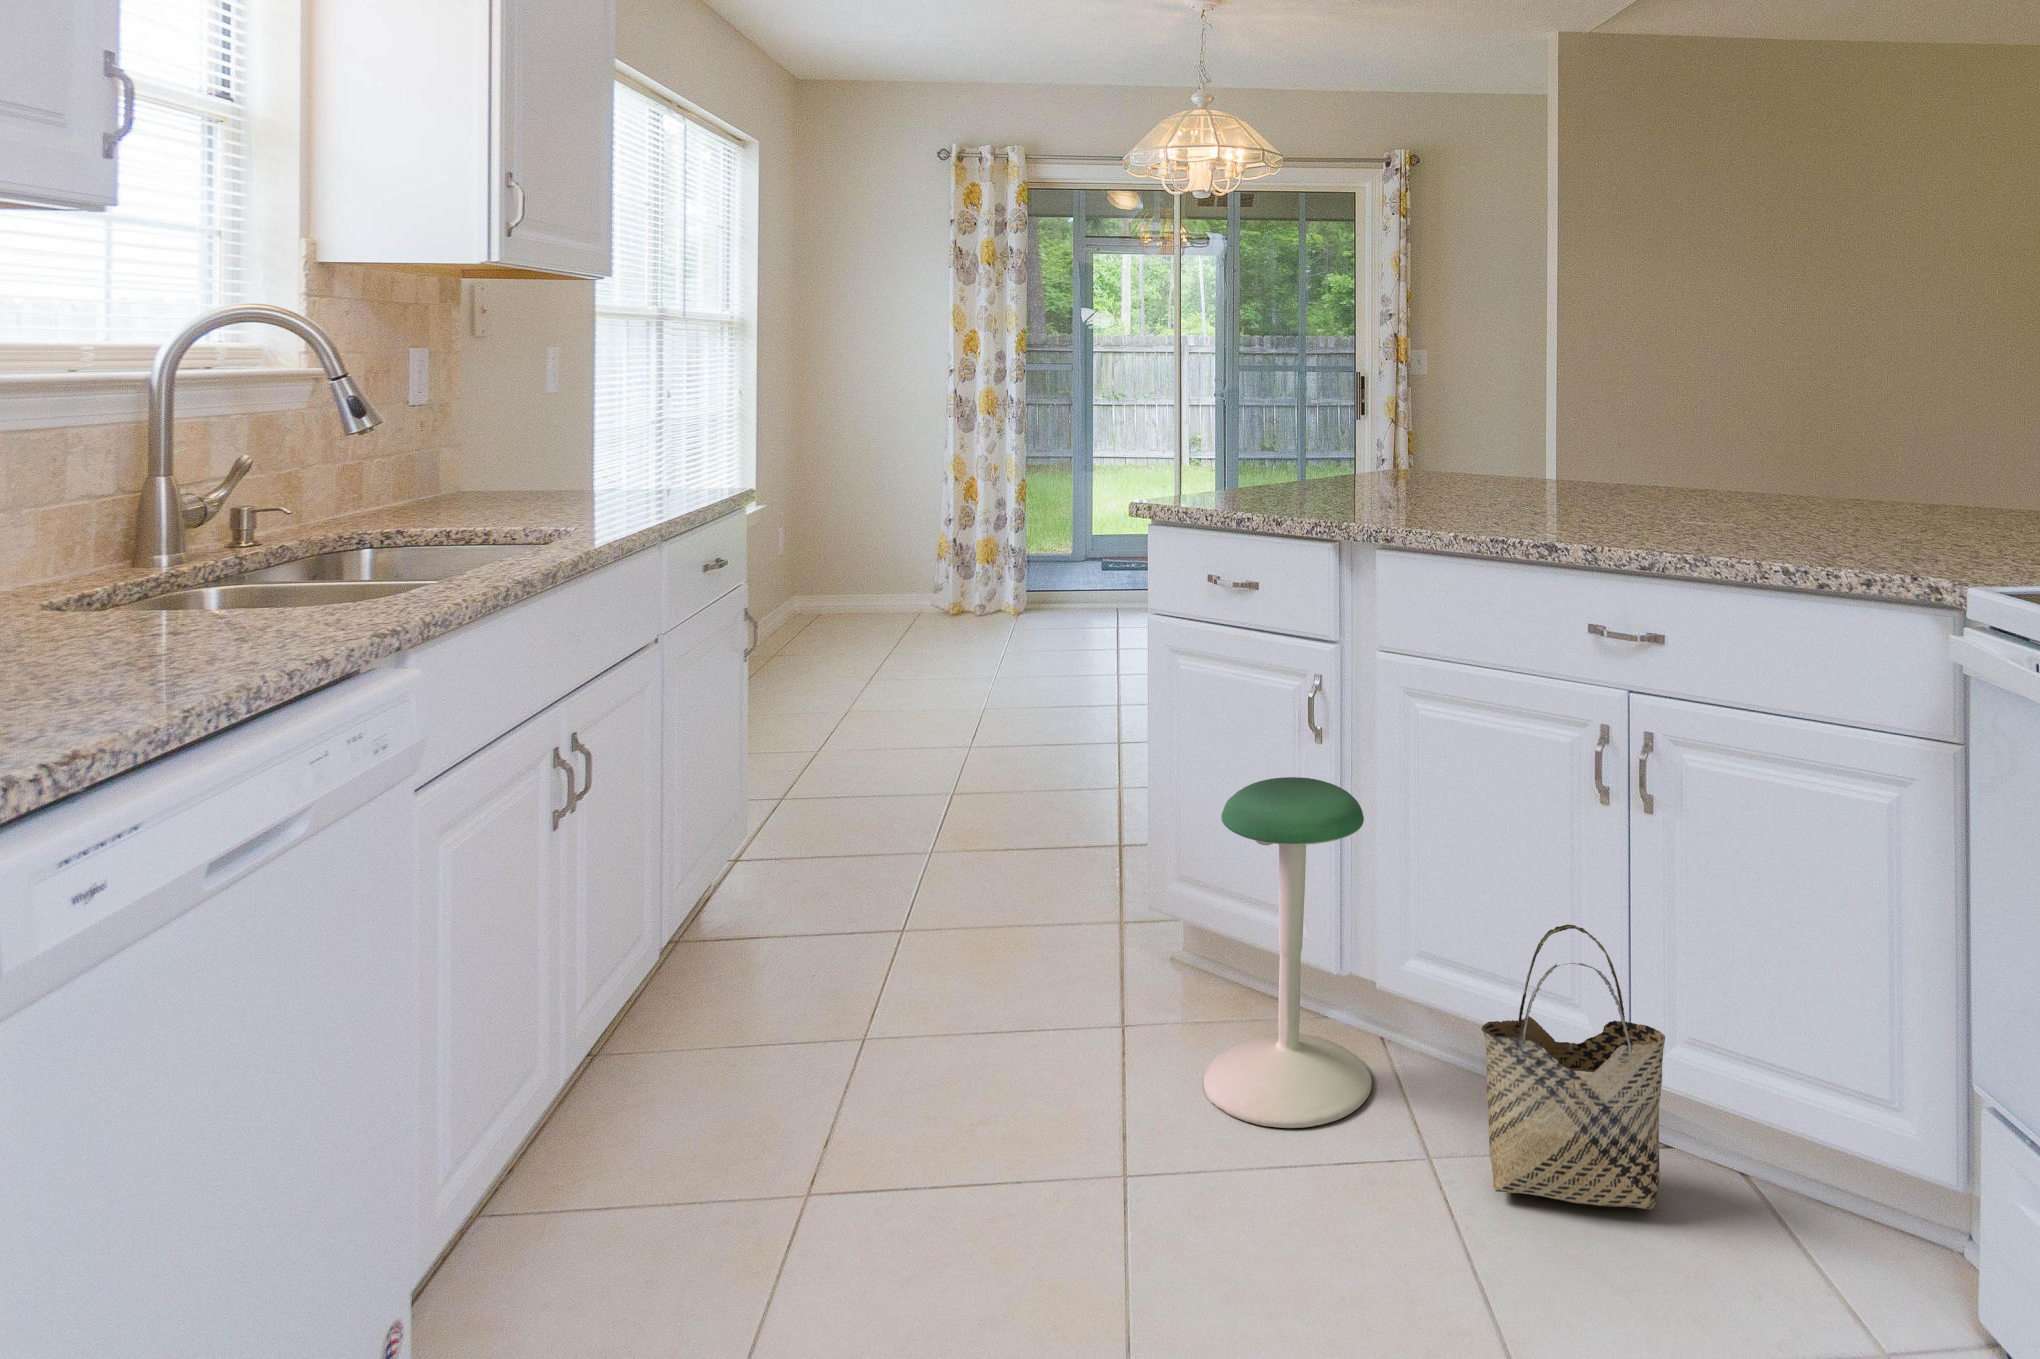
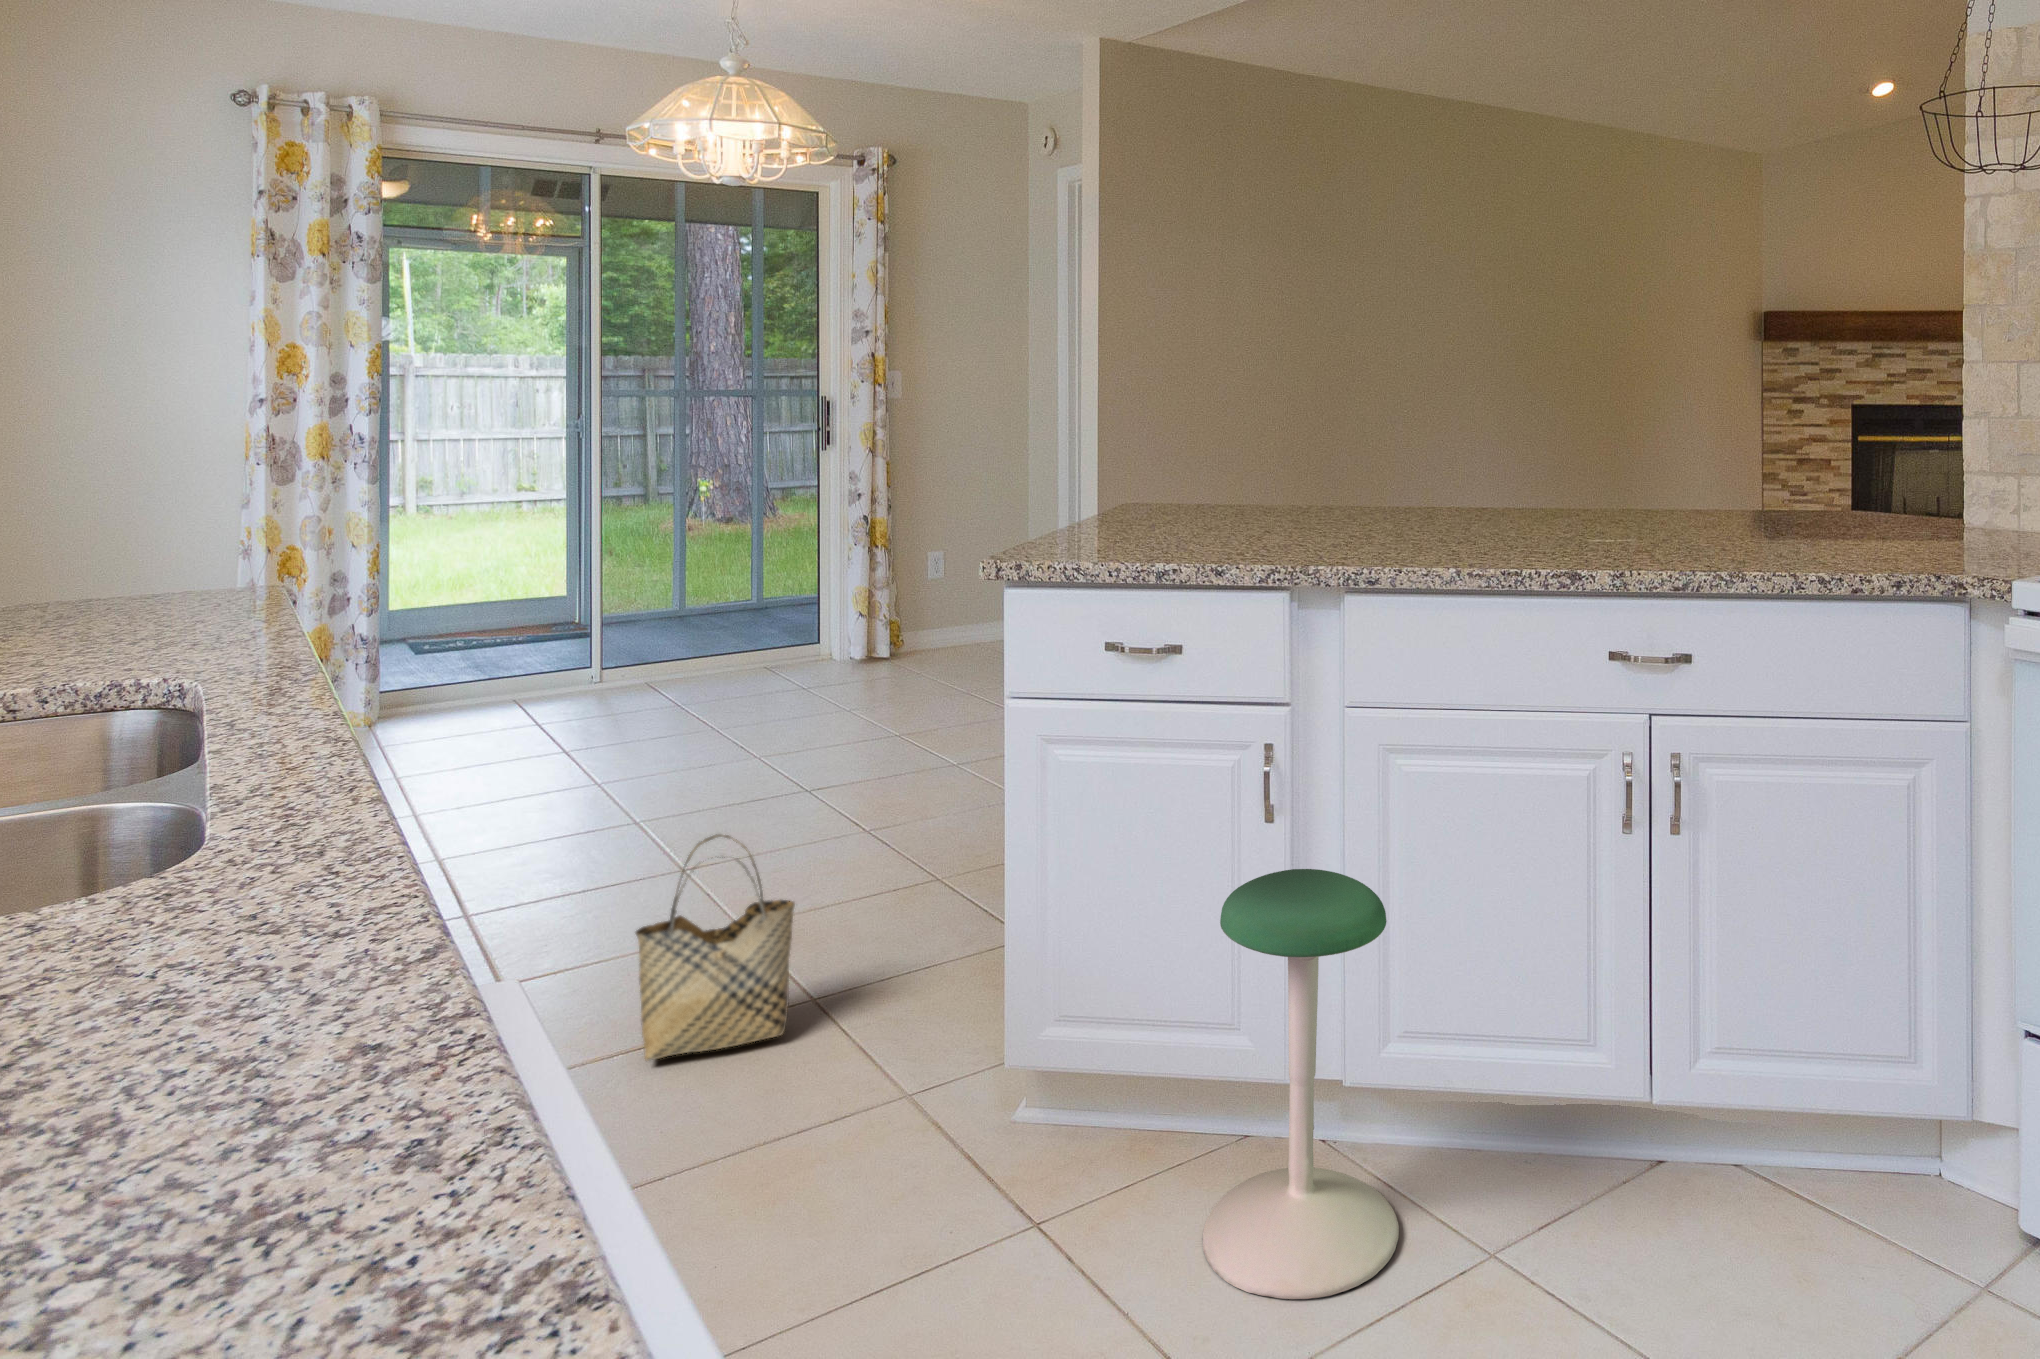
woven basket: present [1482,925,1665,1209] -> present [636,835,795,1061]

